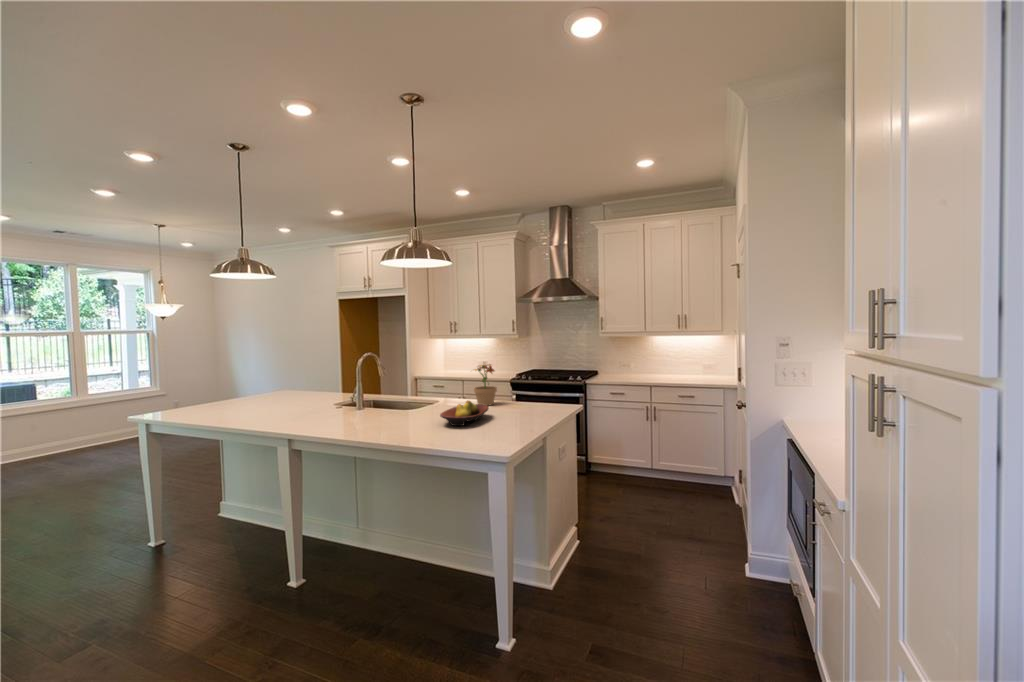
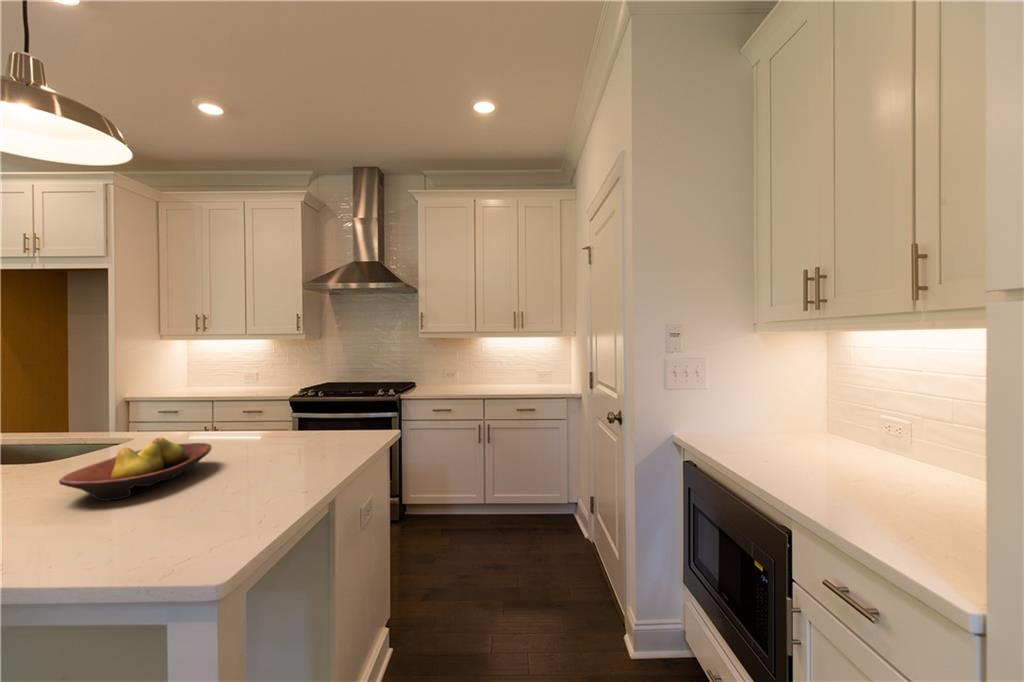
potted plant: present [474,364,497,405] -> none [190,363,246,443]

